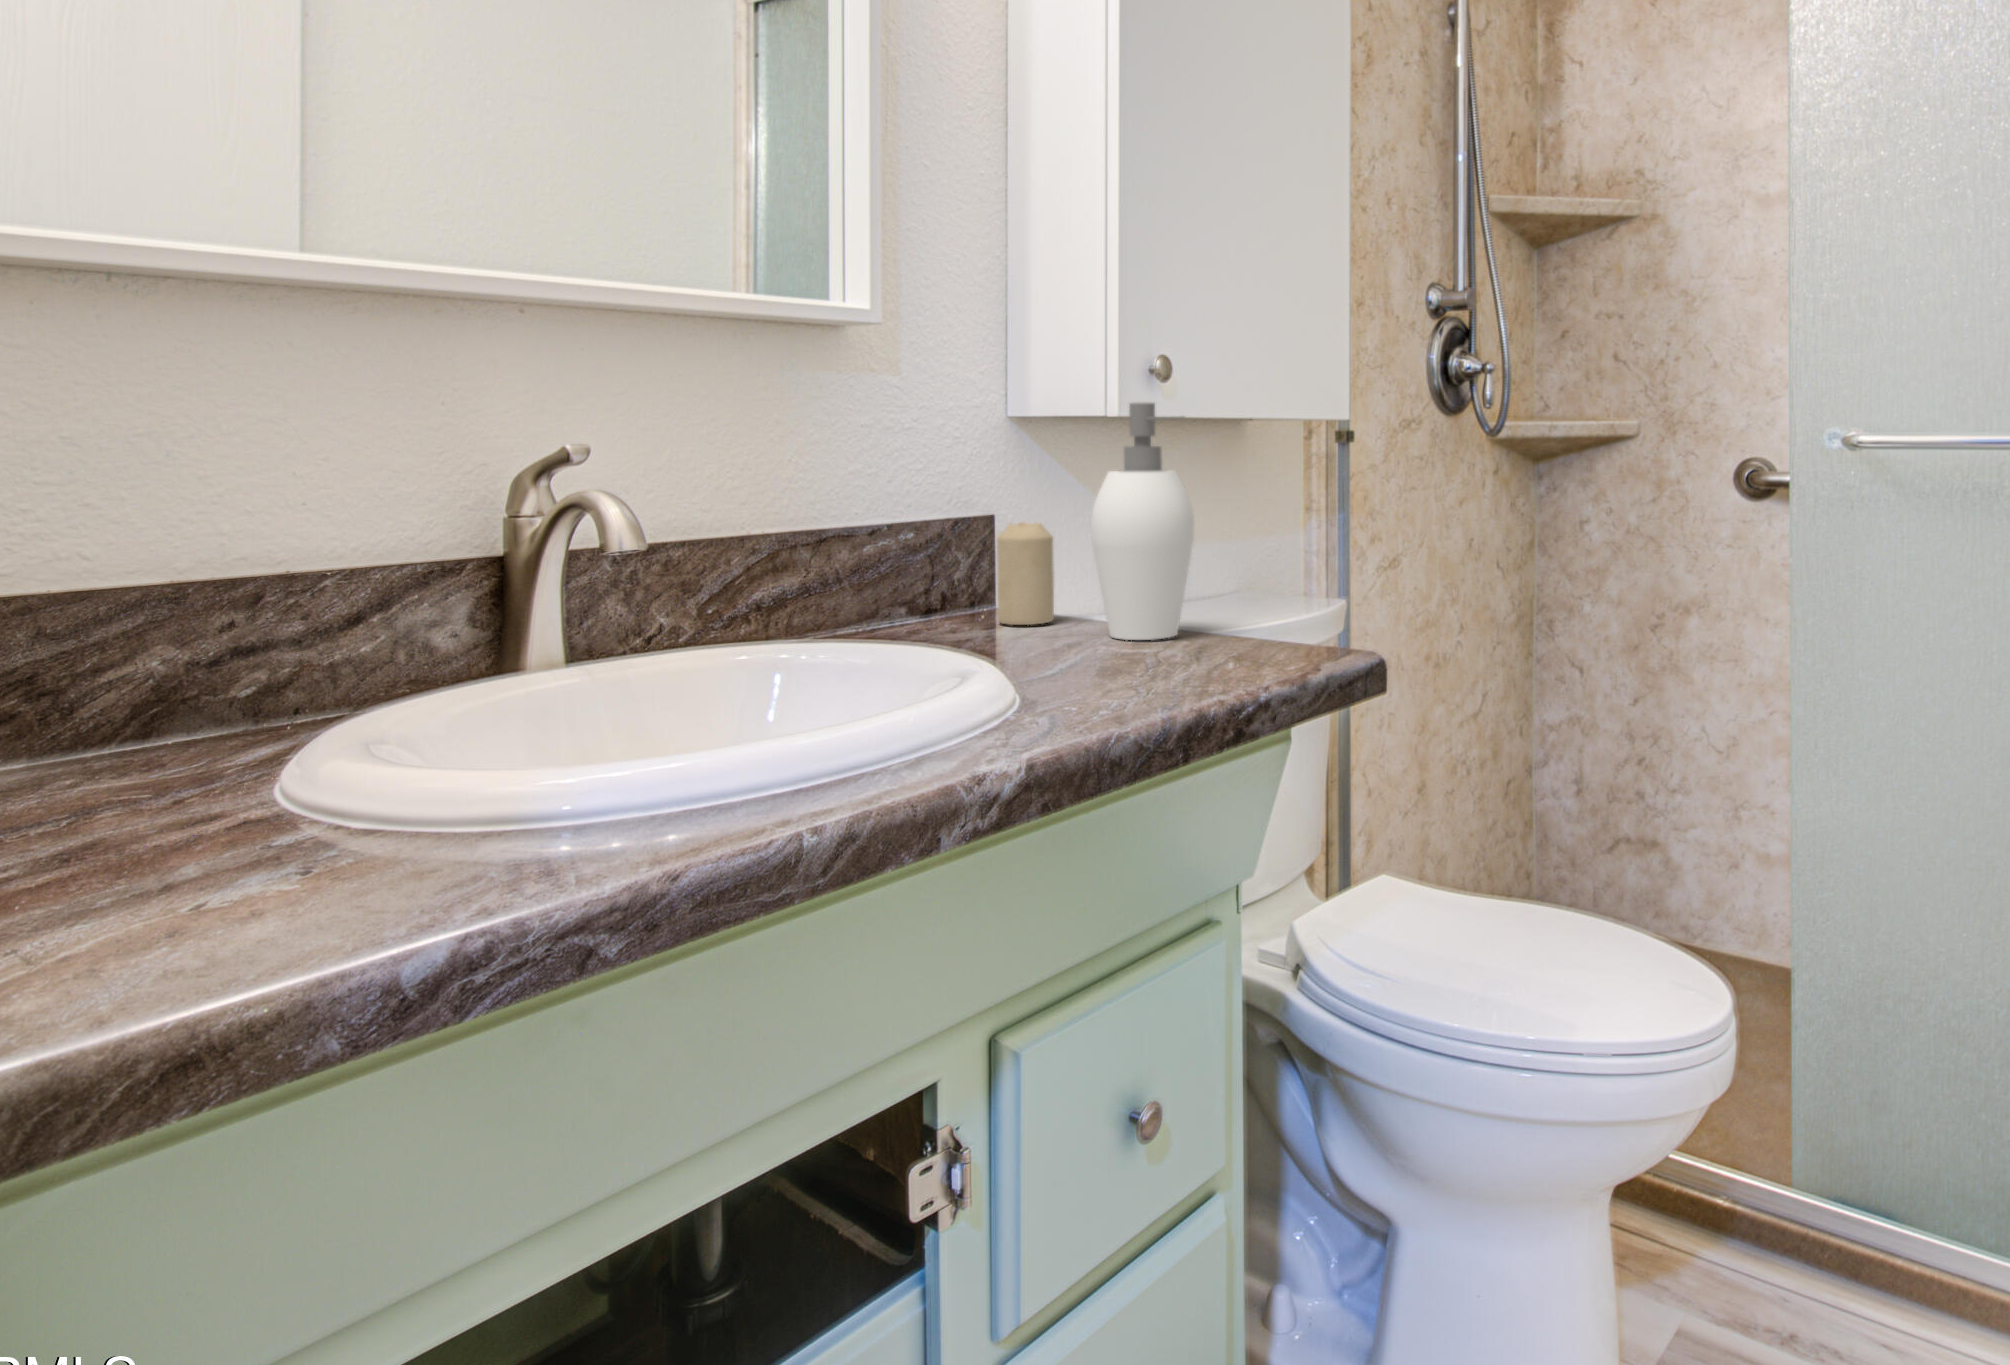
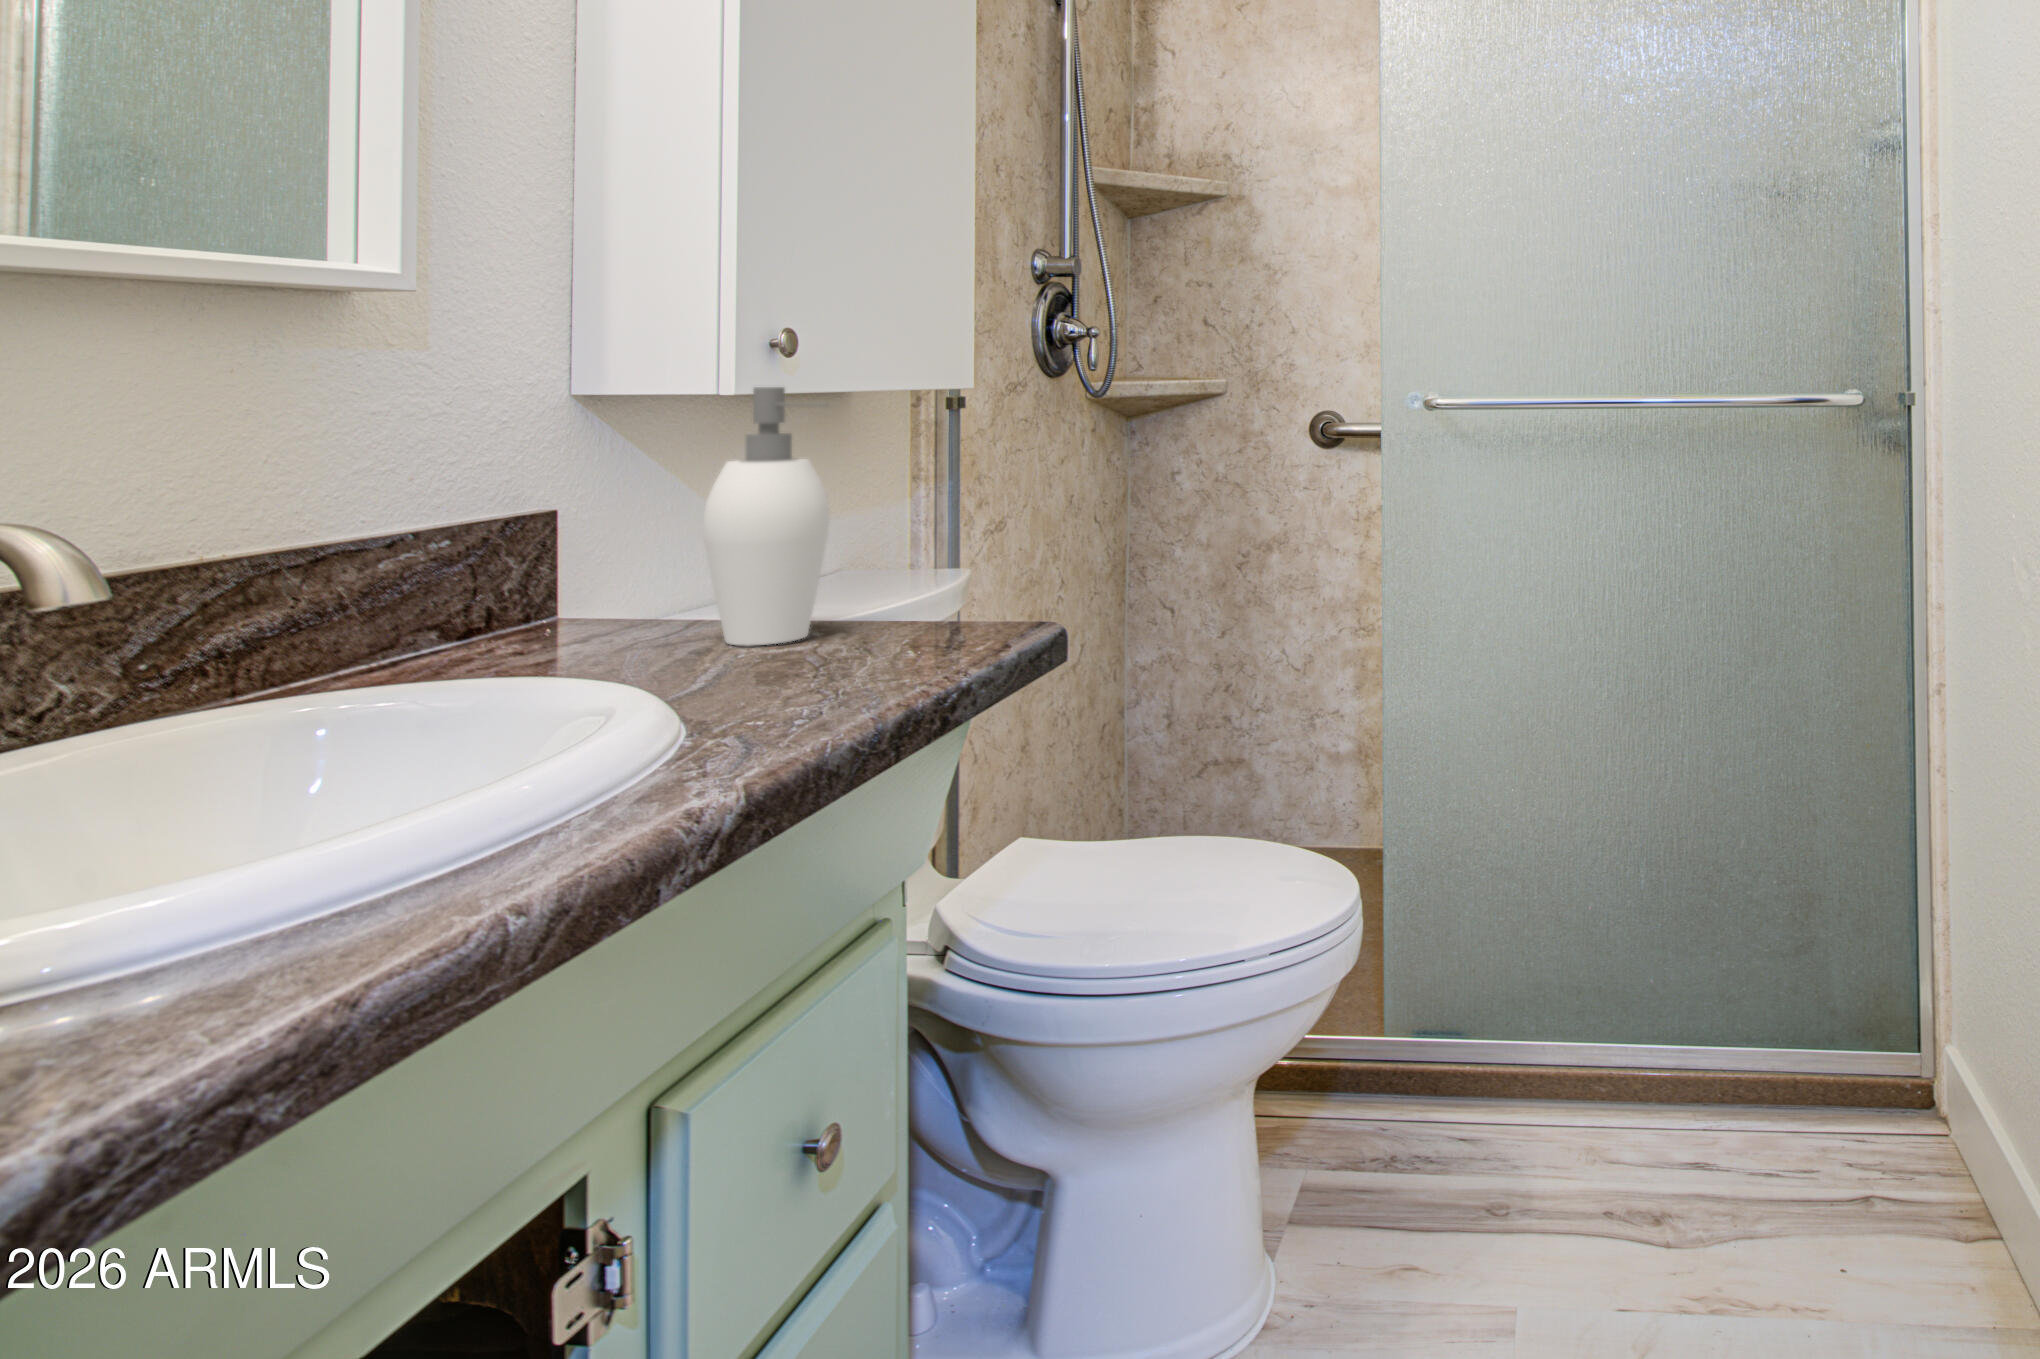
candle: present [997,522,1054,625] -> none [567,520,643,639]

